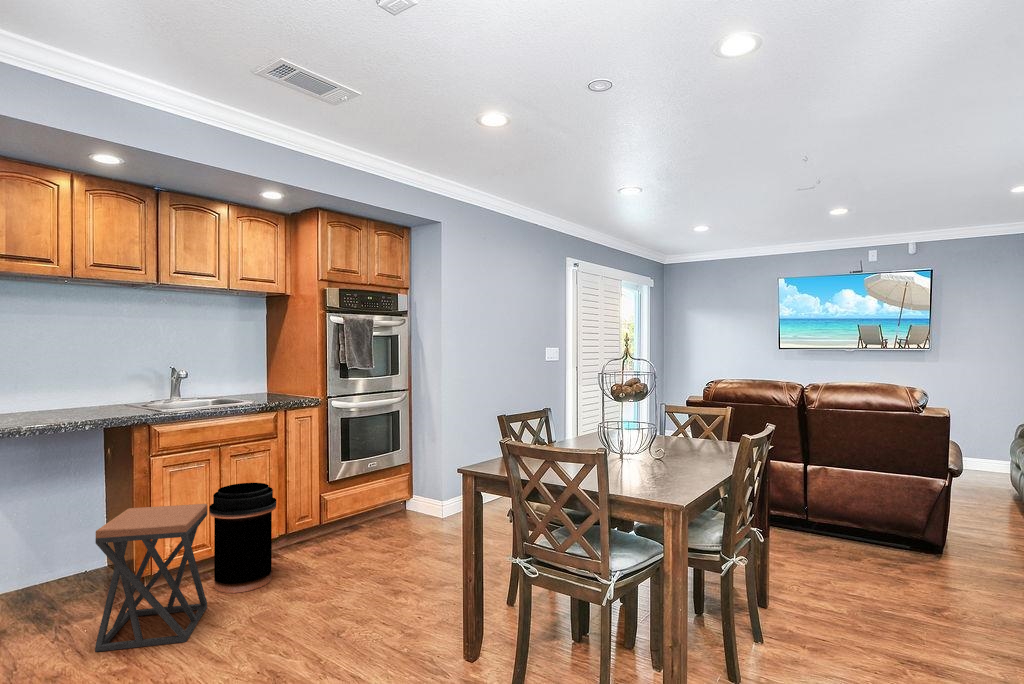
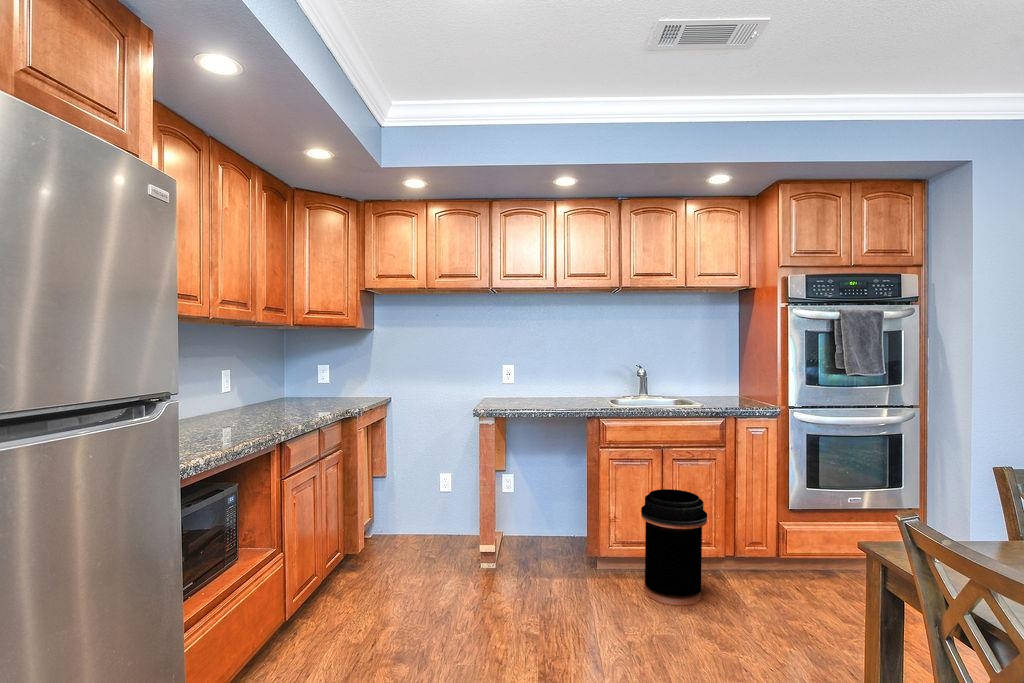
stool: present [95,504,207,652] -> none [529,492,628,633]

